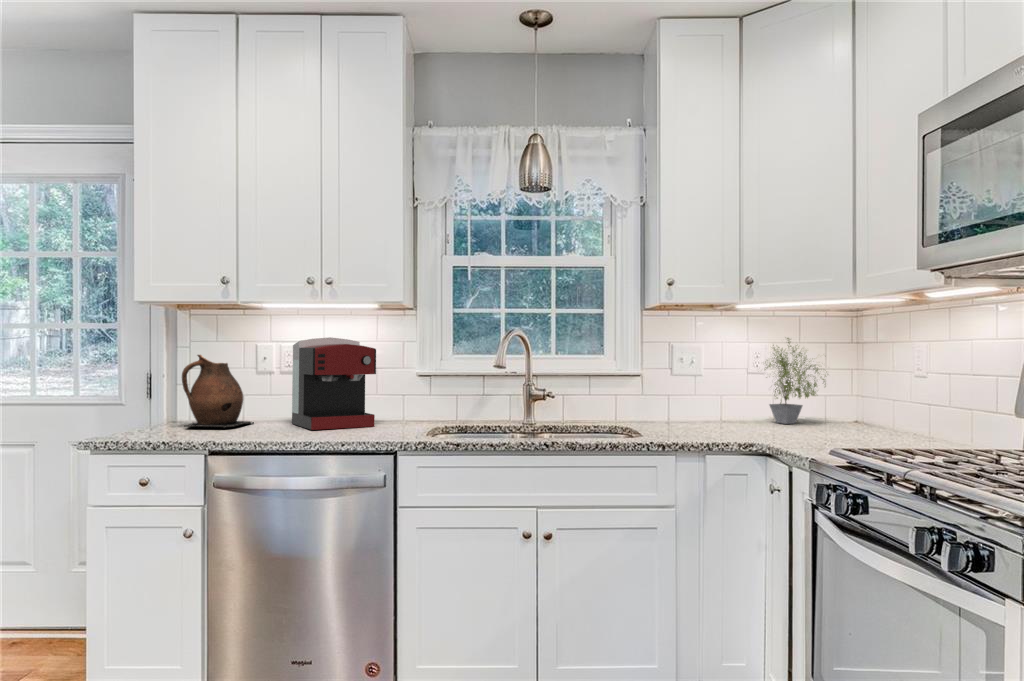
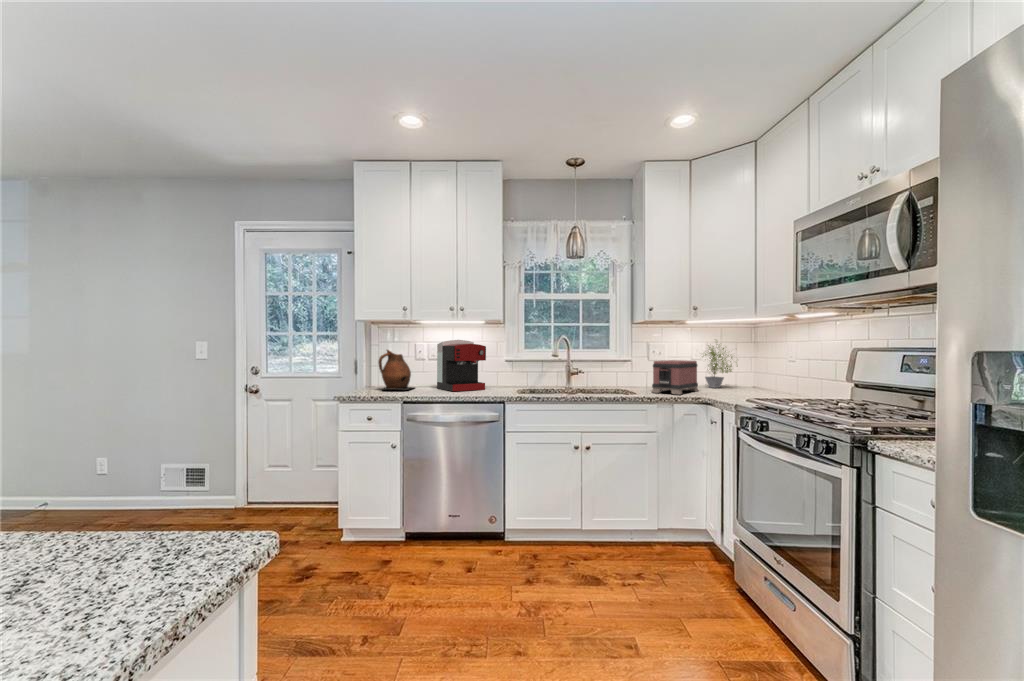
toaster: none [667,374,756,437] -> present [651,360,699,395]

